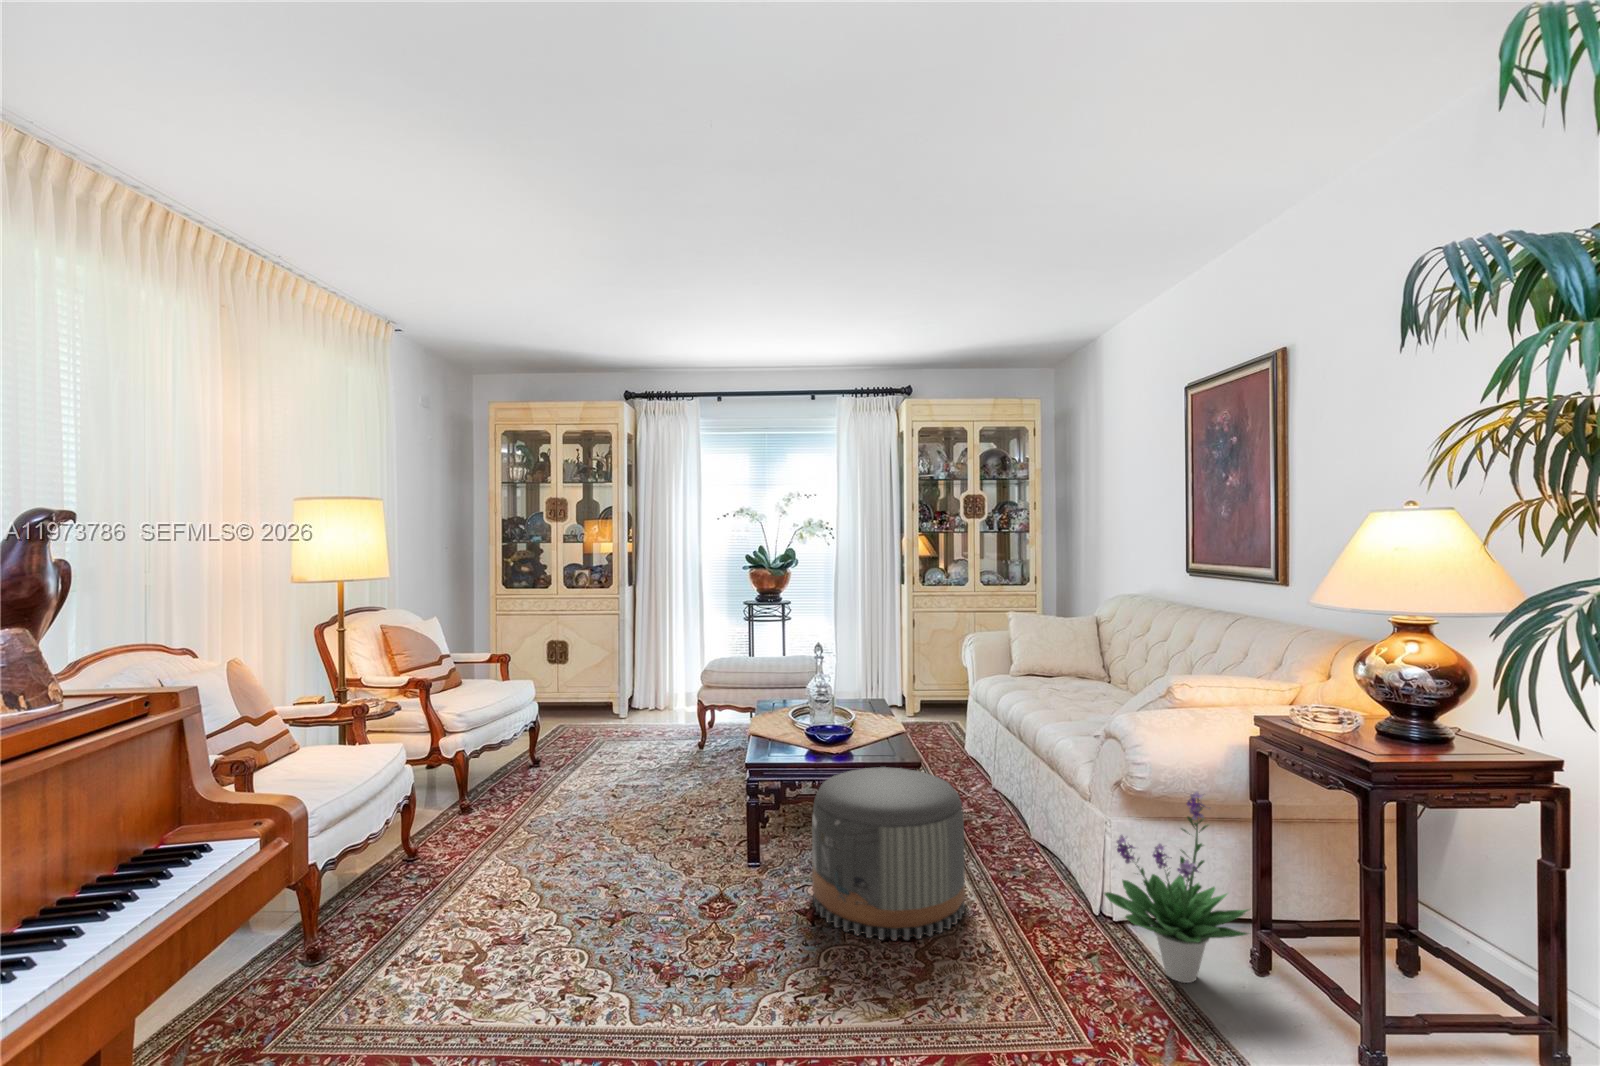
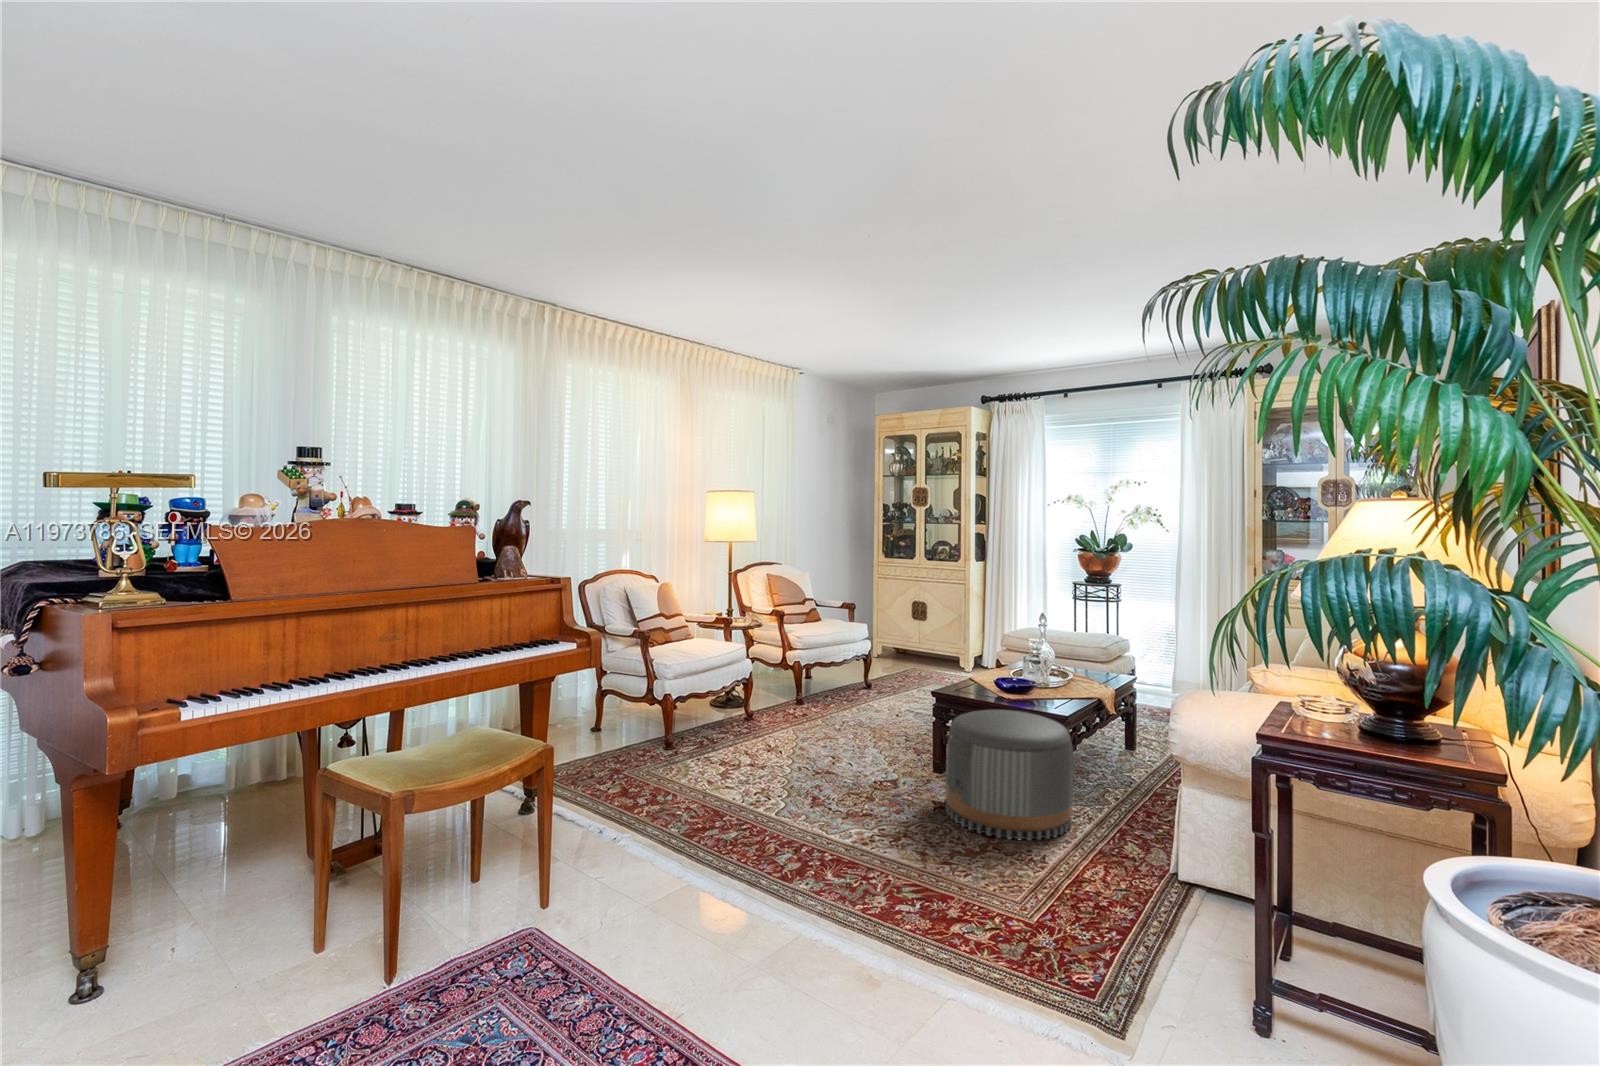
potted plant: present [1105,791,1249,983] -> none [1119,763,1258,930]

